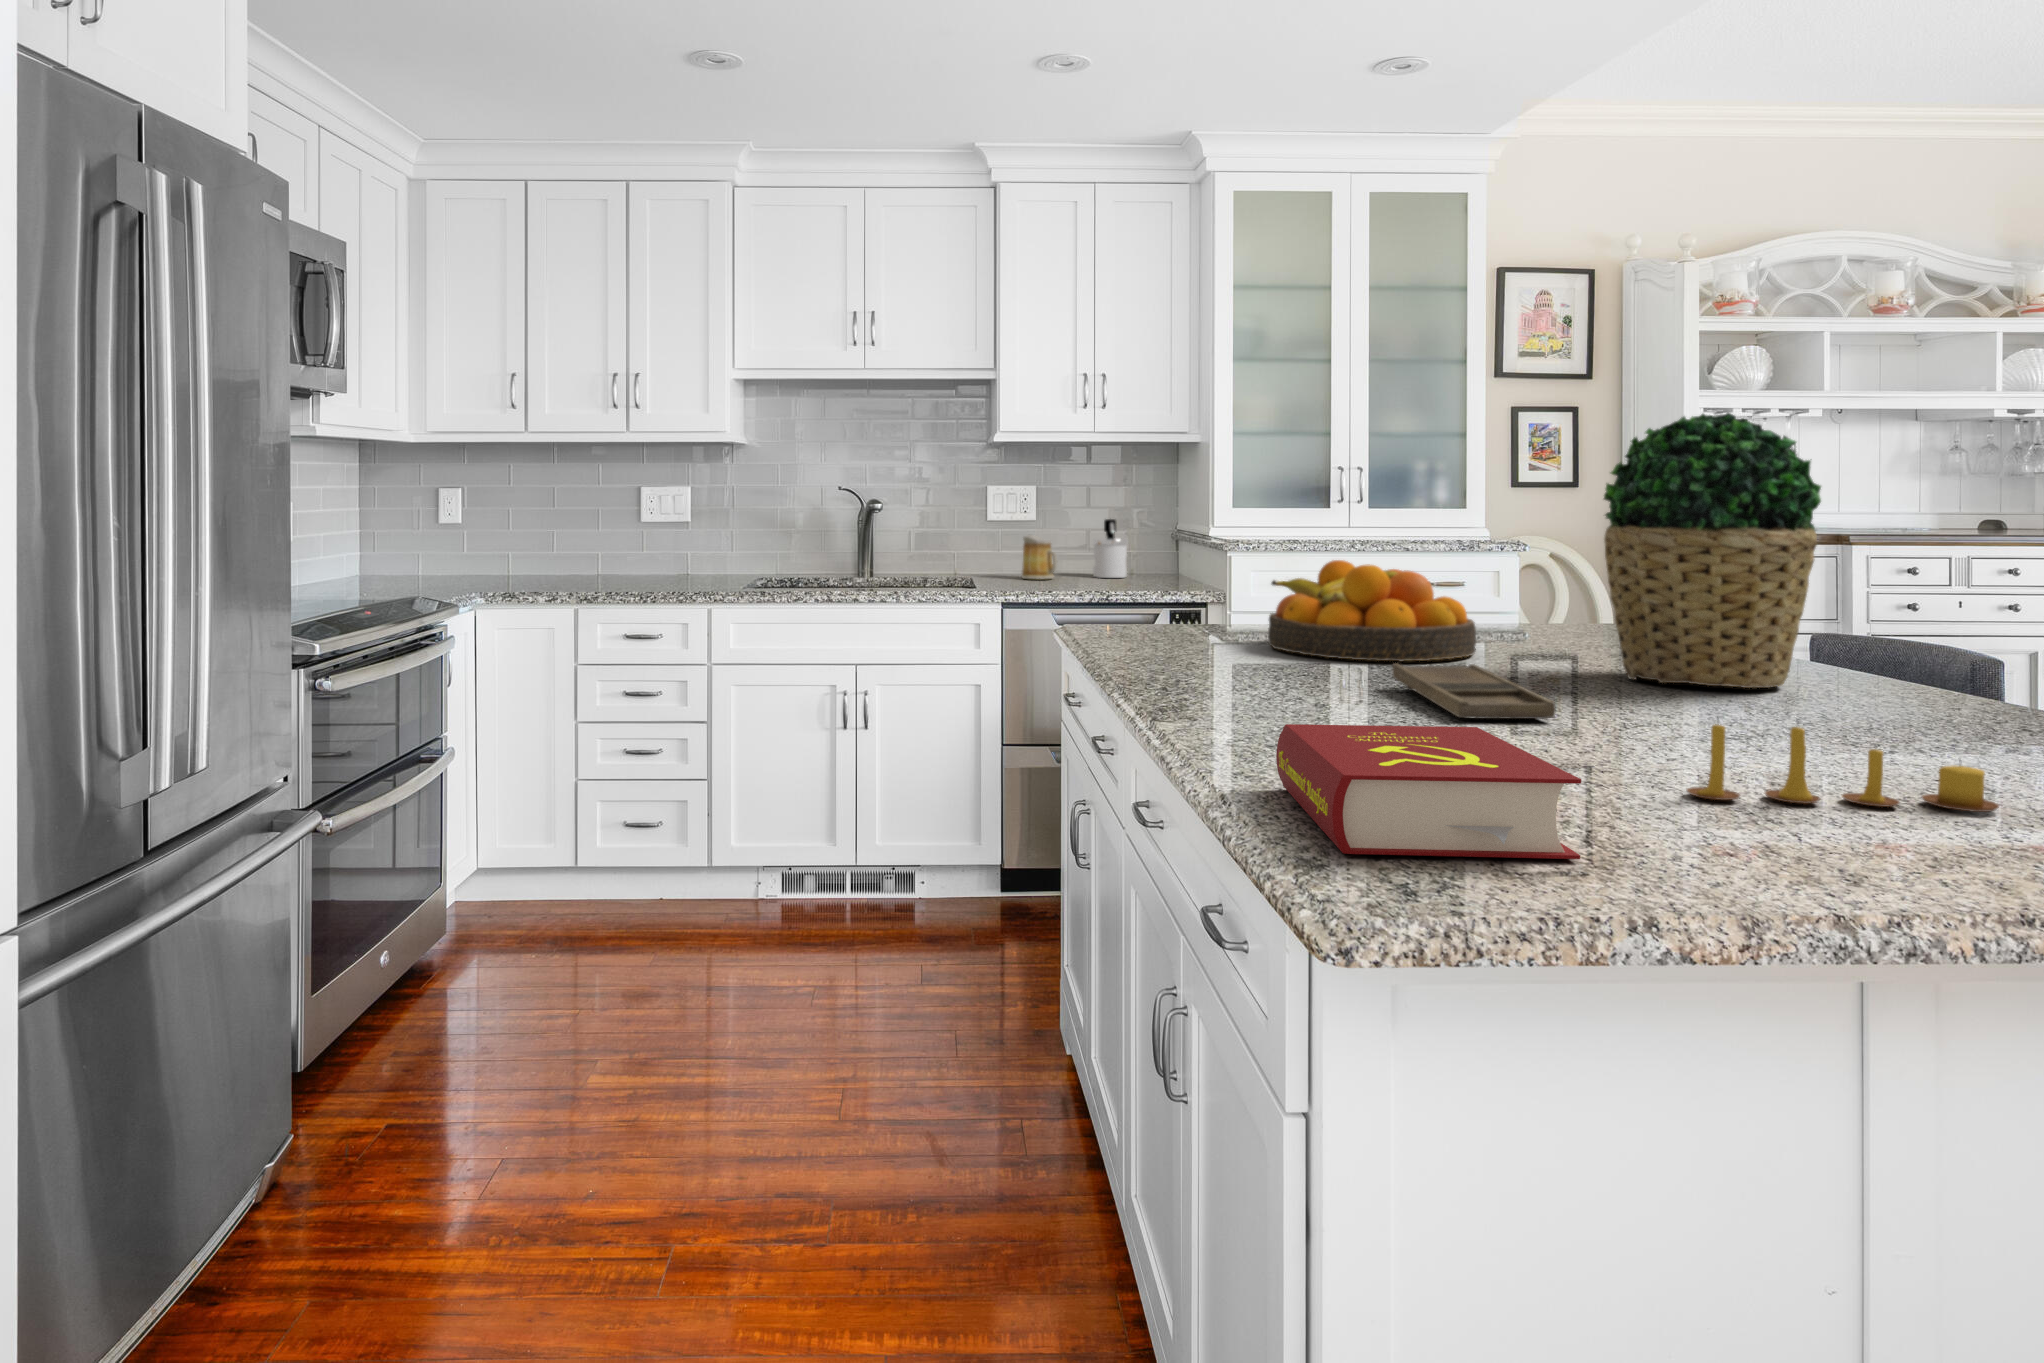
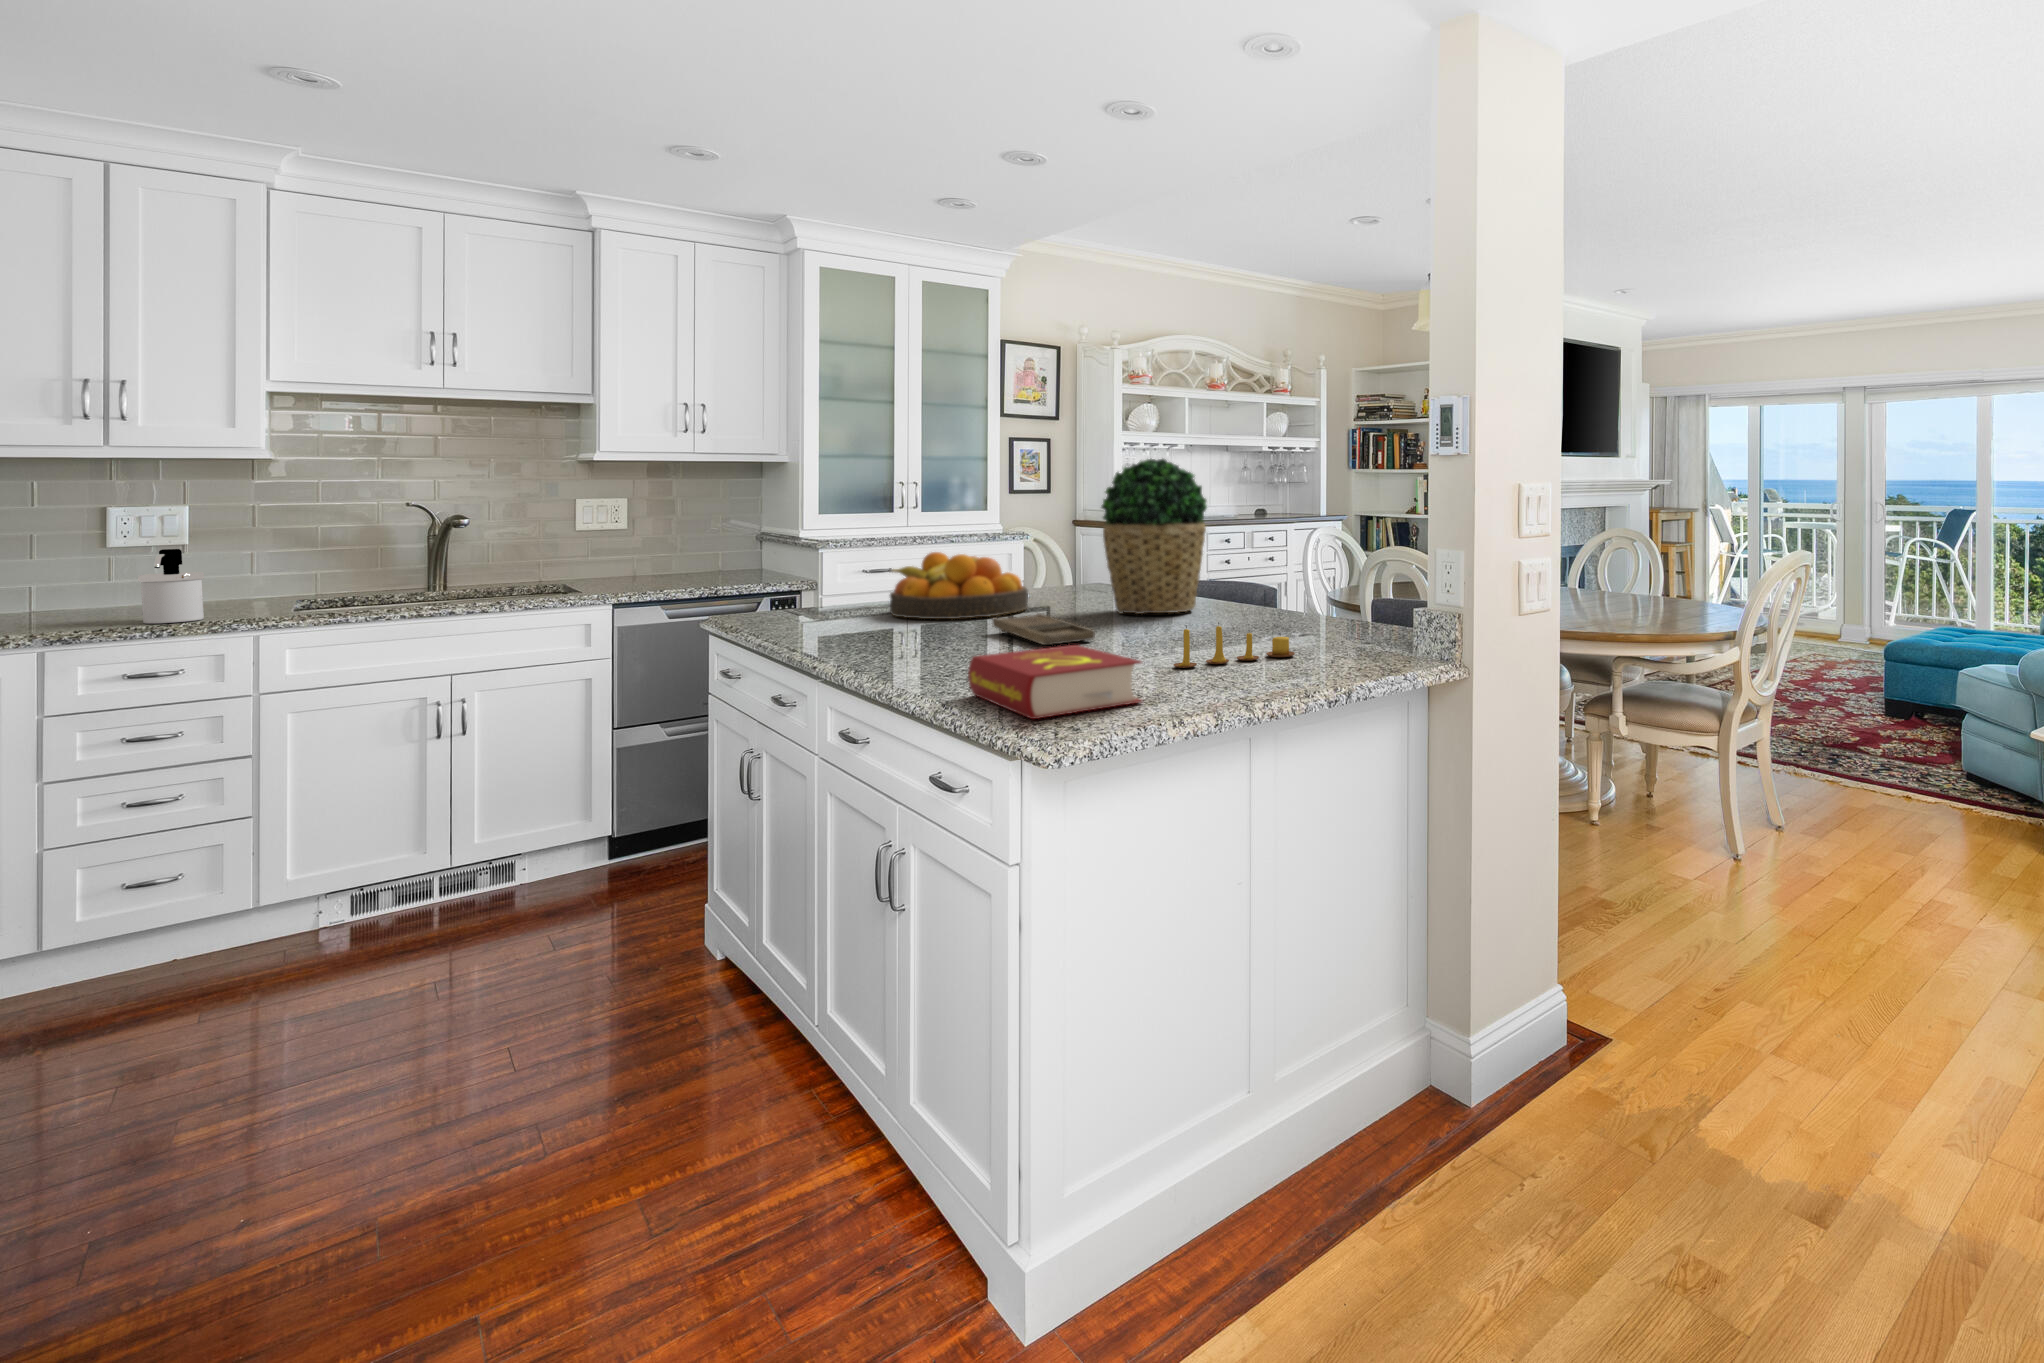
soap dispenser: present [1093,519,1128,578] -> present [138,549,204,624]
mug: present [1022,535,1058,579] -> none [618,541,655,581]

